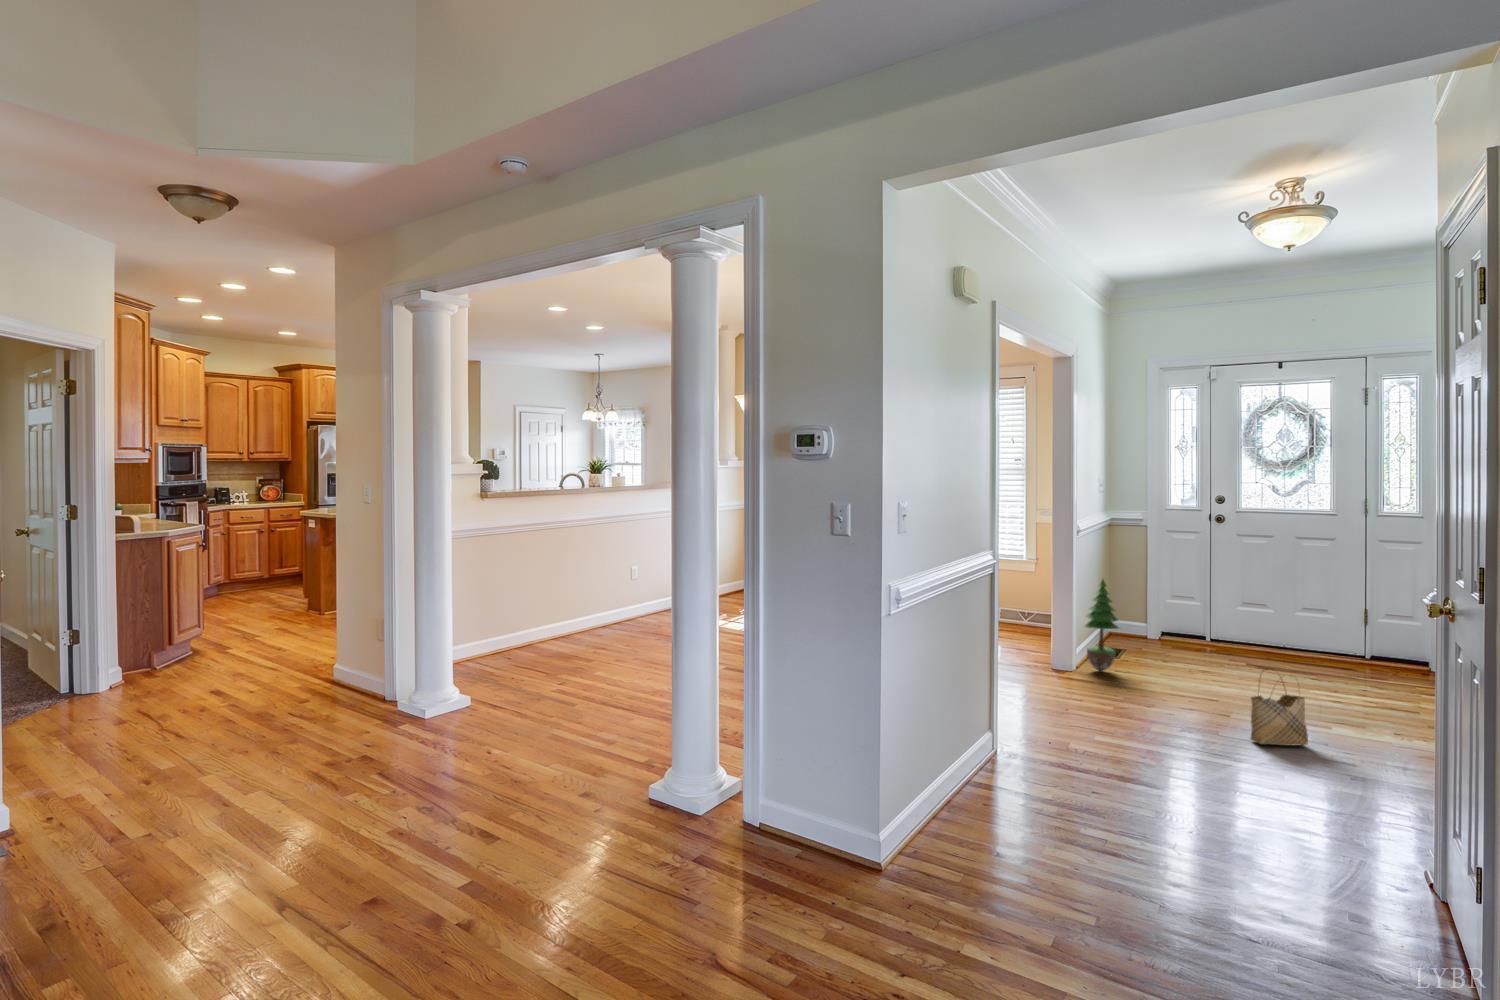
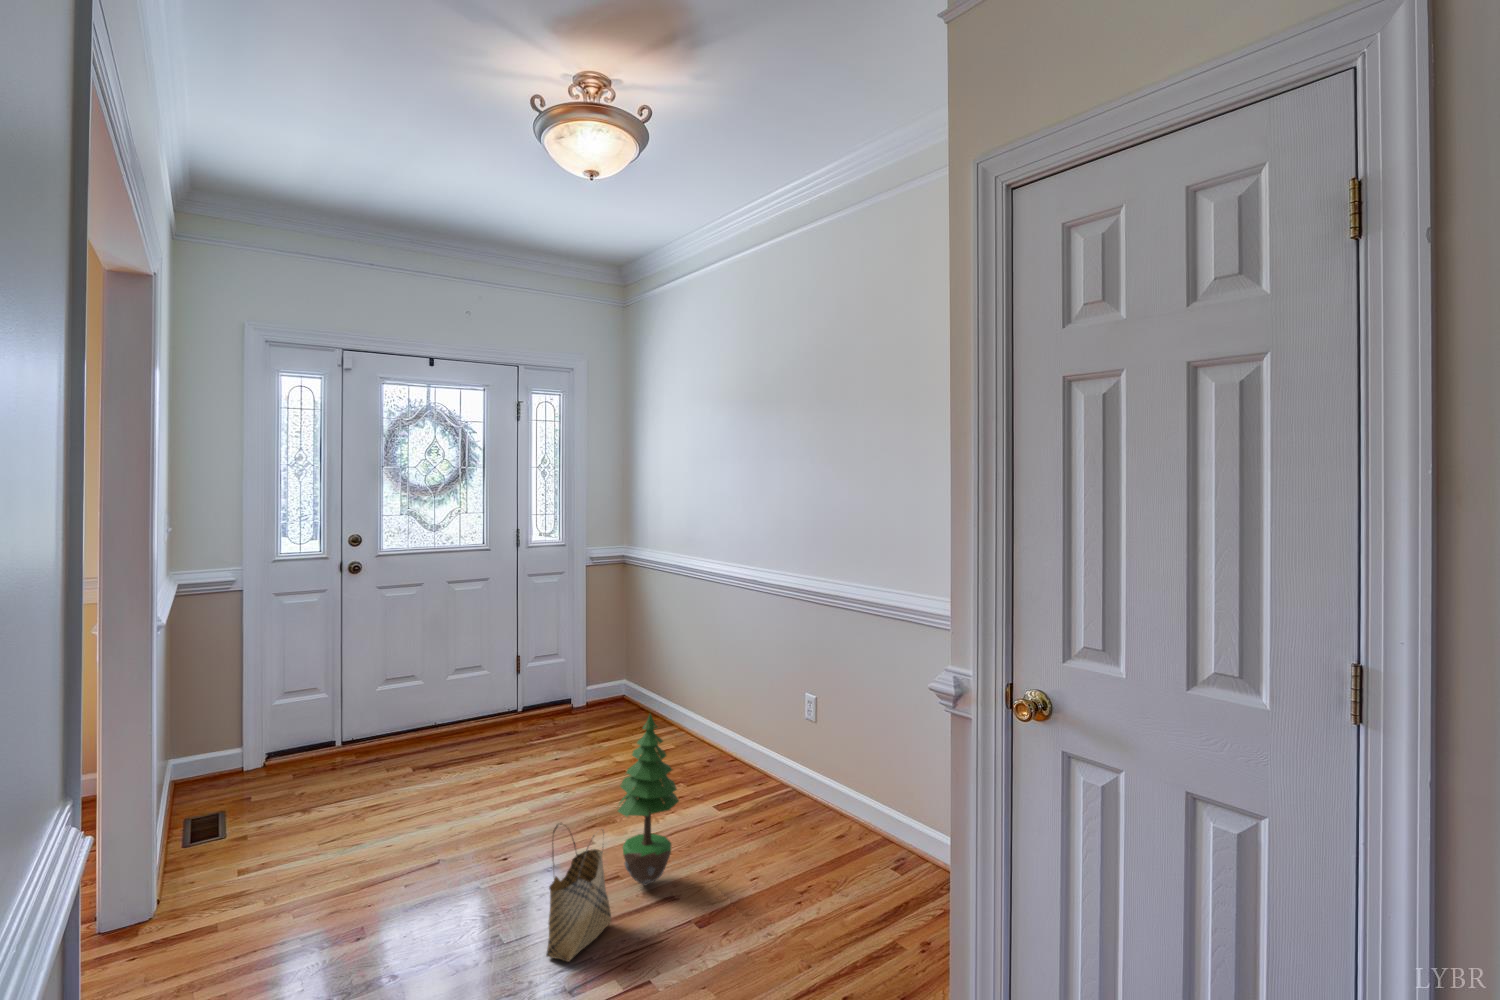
potted tree: present [1085,580,1119,672] -> present [618,714,679,885]

